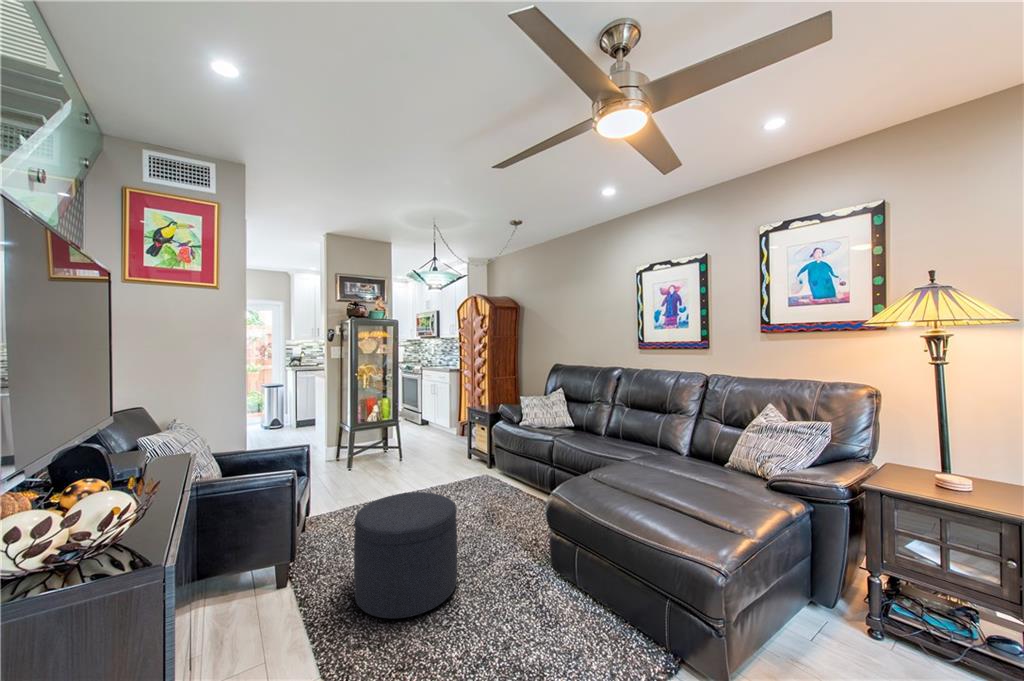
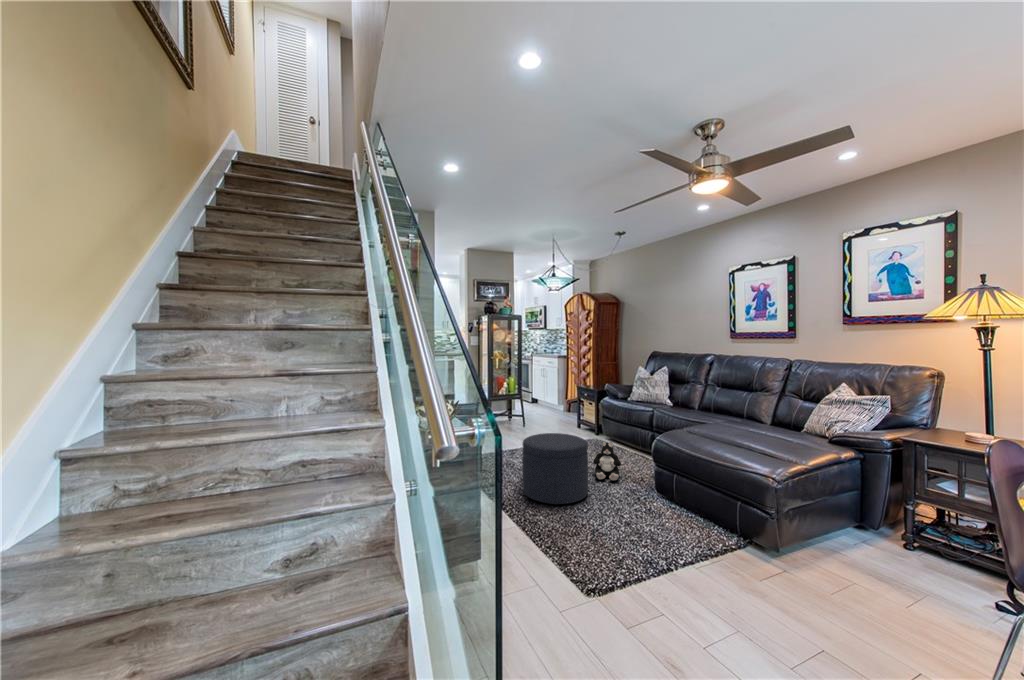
plush toy: none [472,495,510,552] -> present [593,442,621,481]

